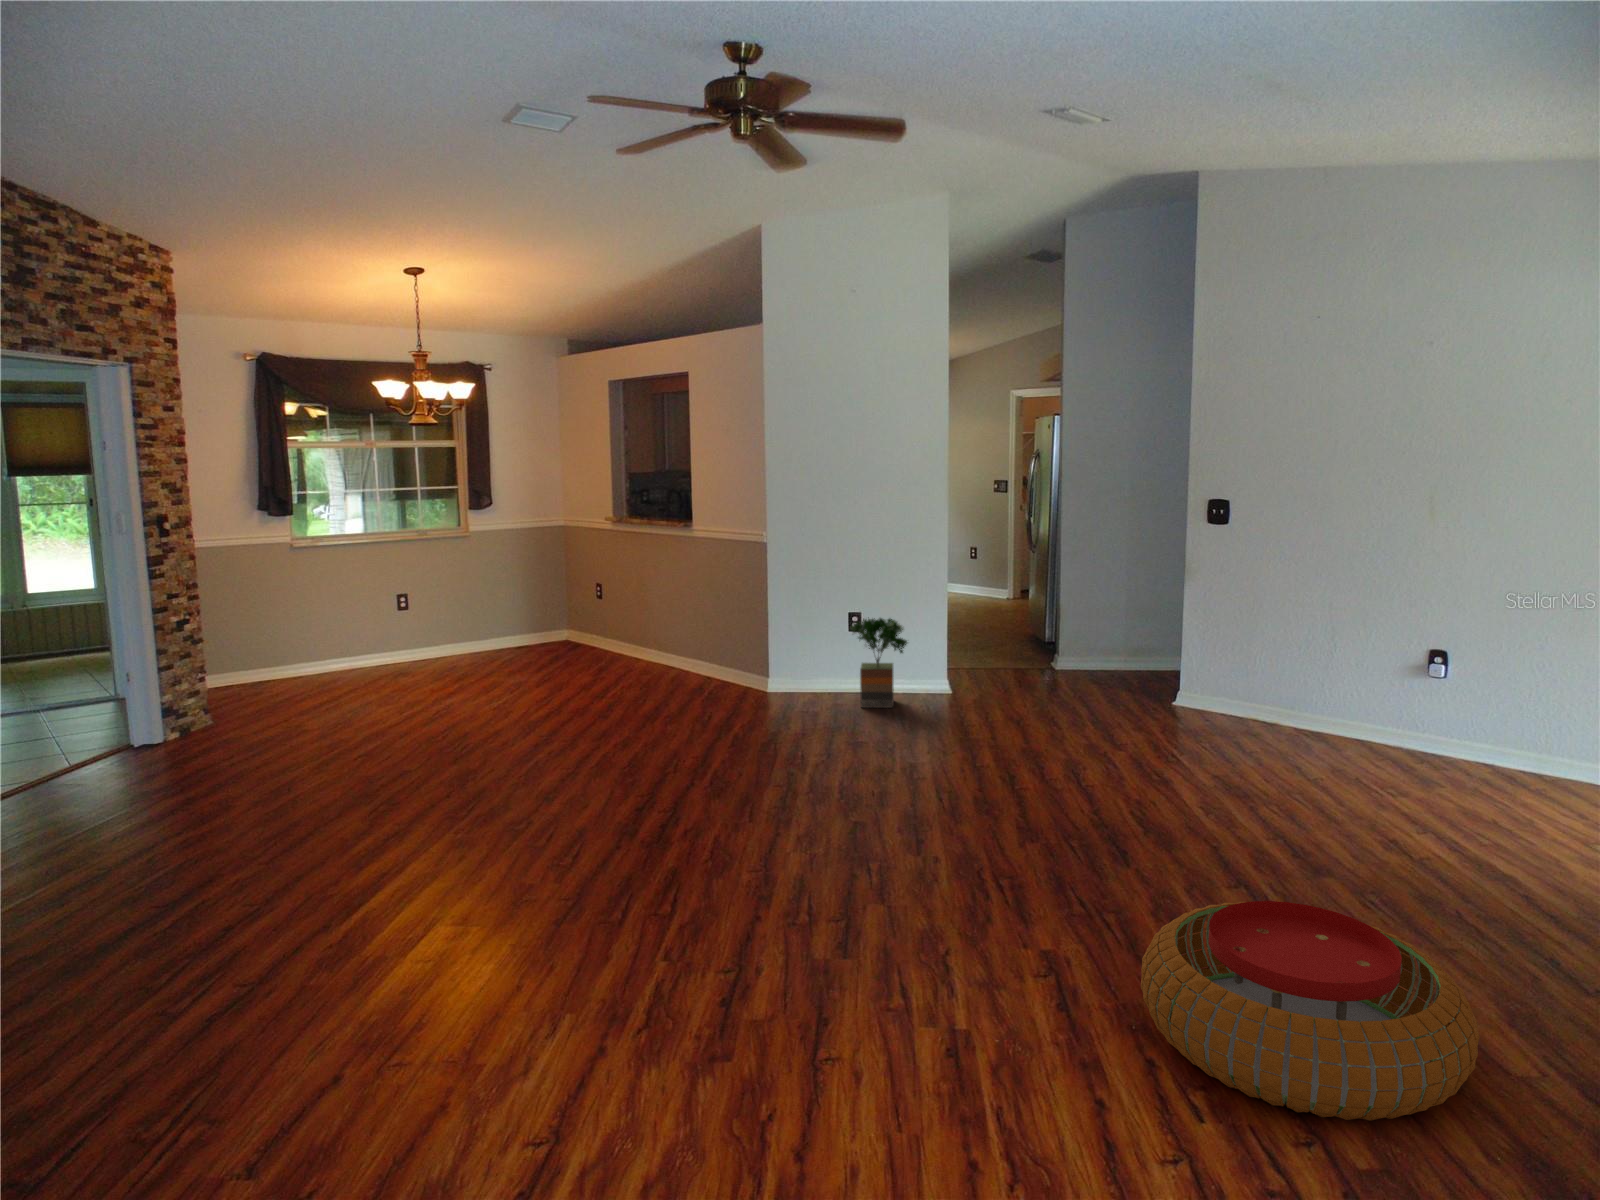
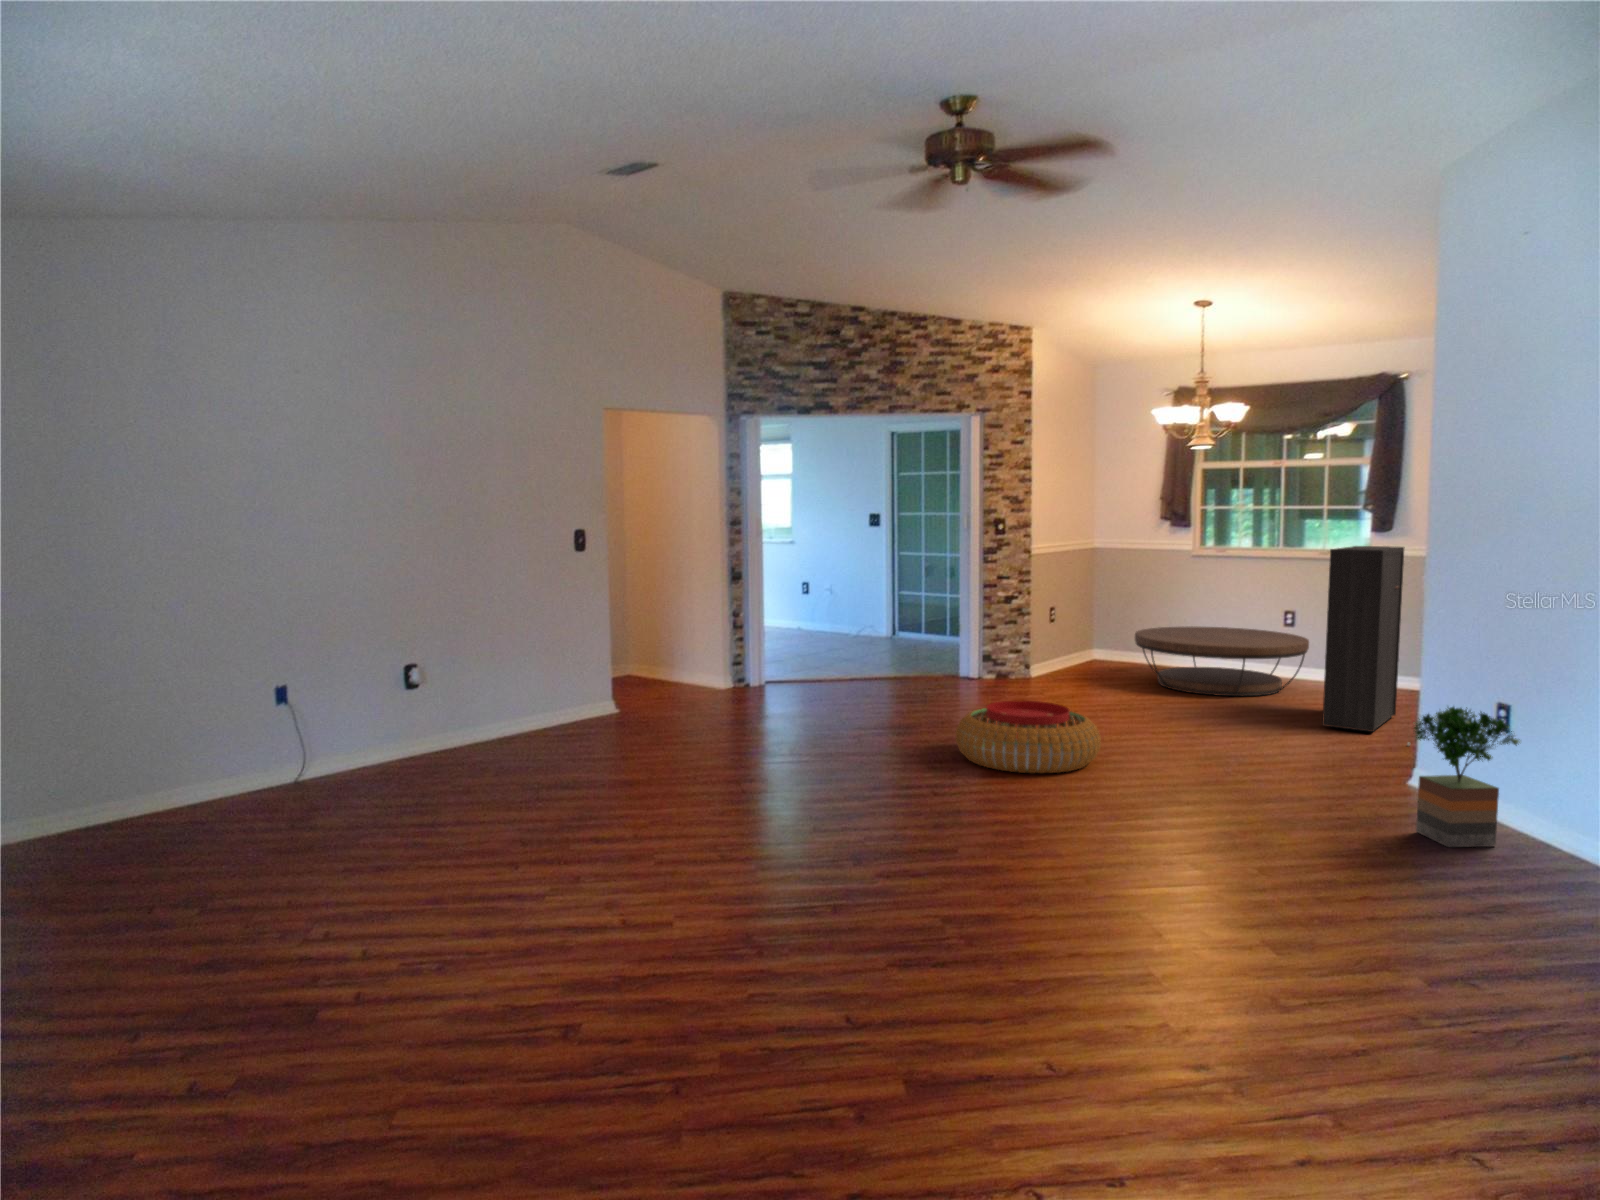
bookcase: none [541,519,664,677] -> present [1322,546,1410,746]
coffee table: none [299,612,481,690] -> present [1135,626,1309,696]
pouf: present [1141,901,1480,1121] -> present [955,701,1101,773]

